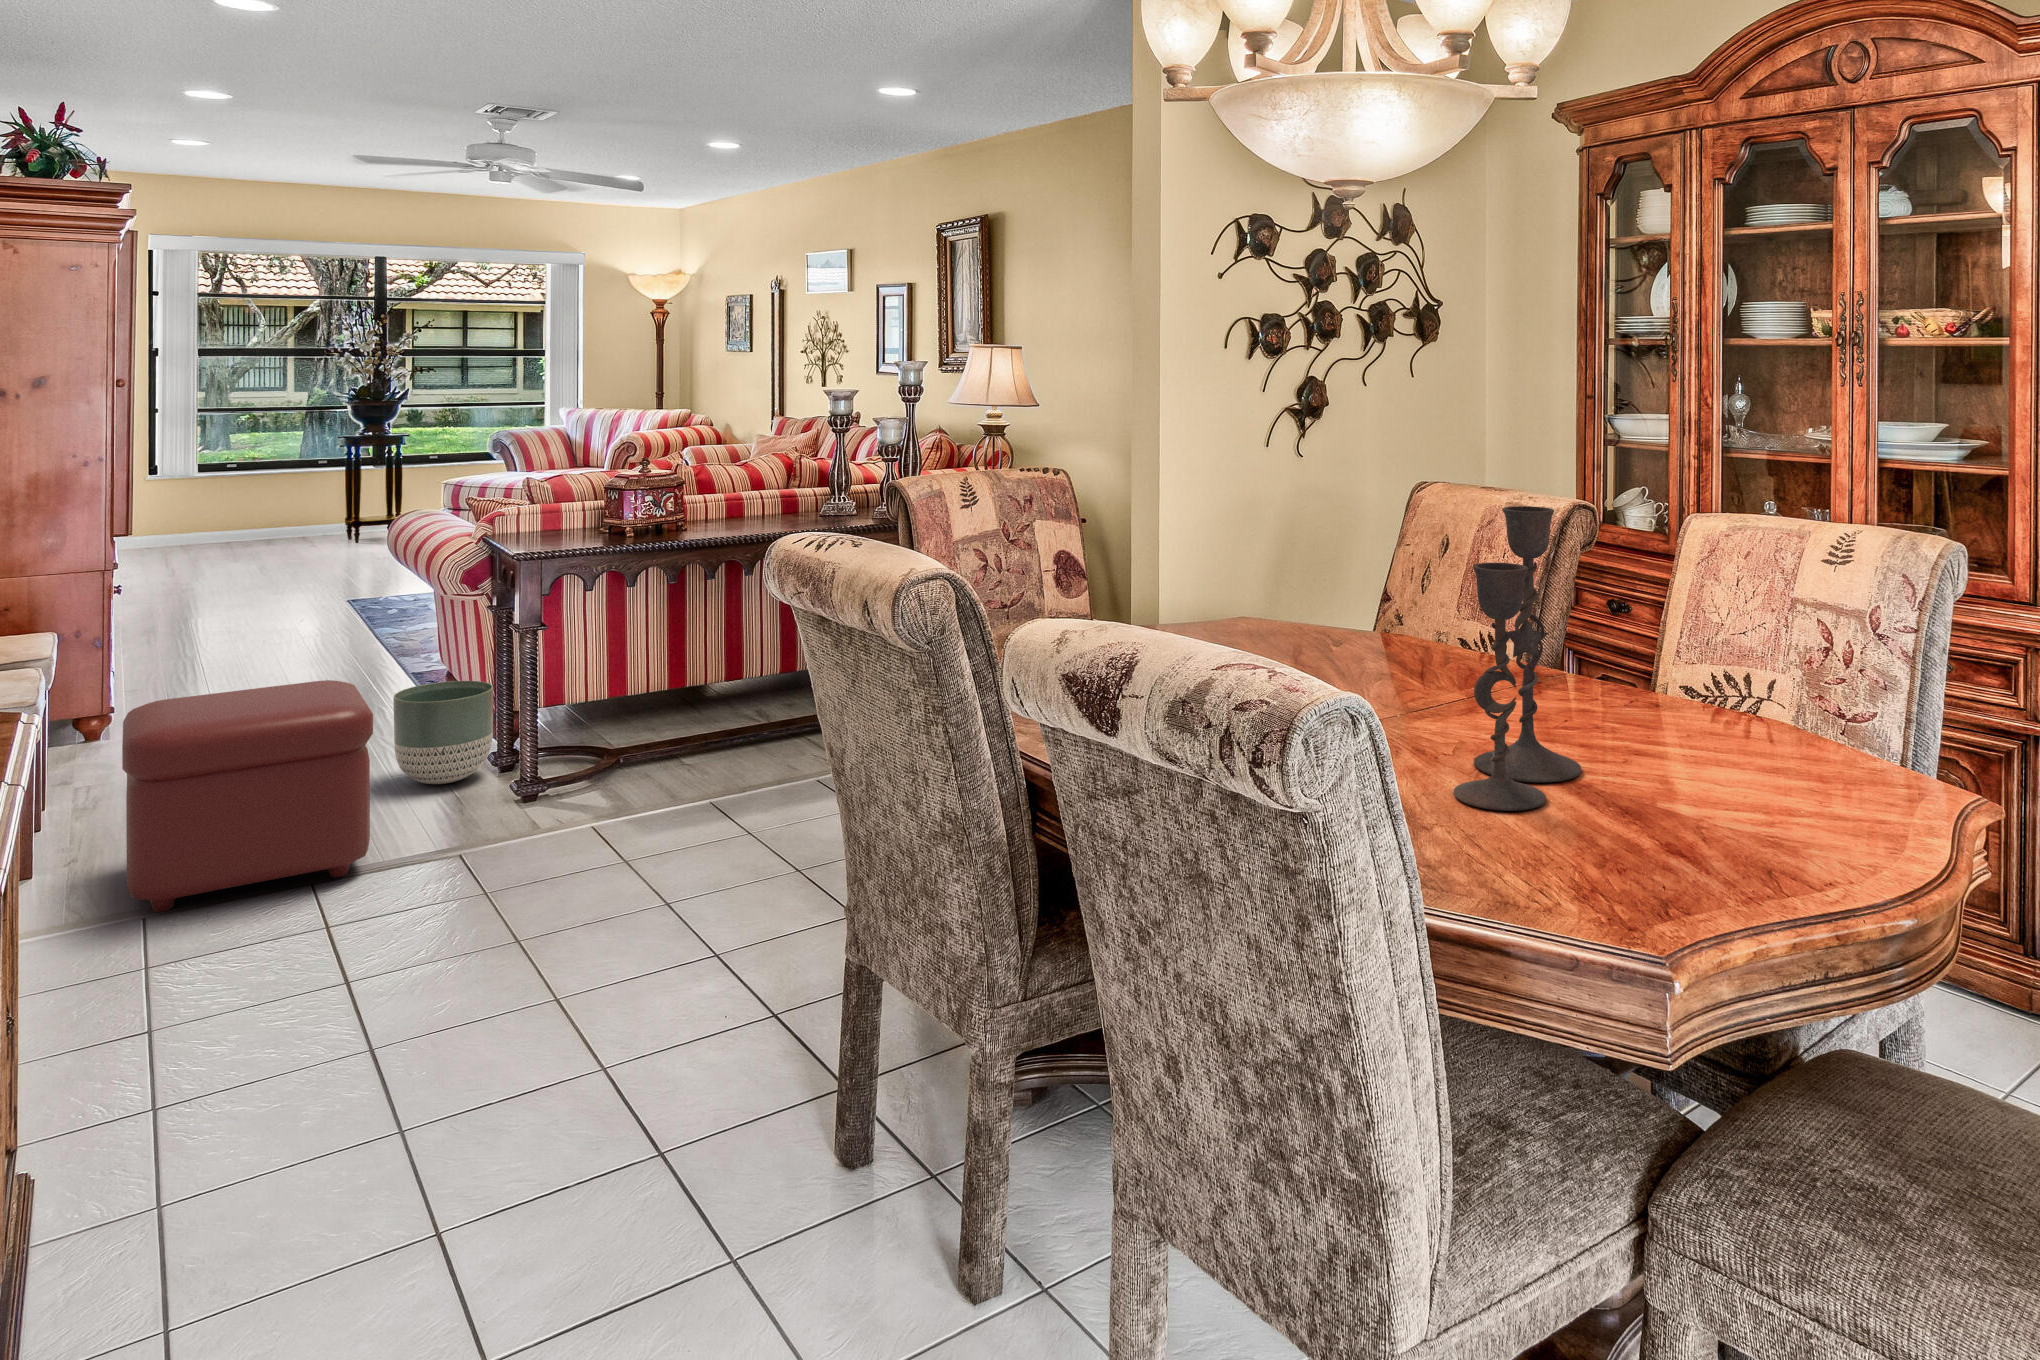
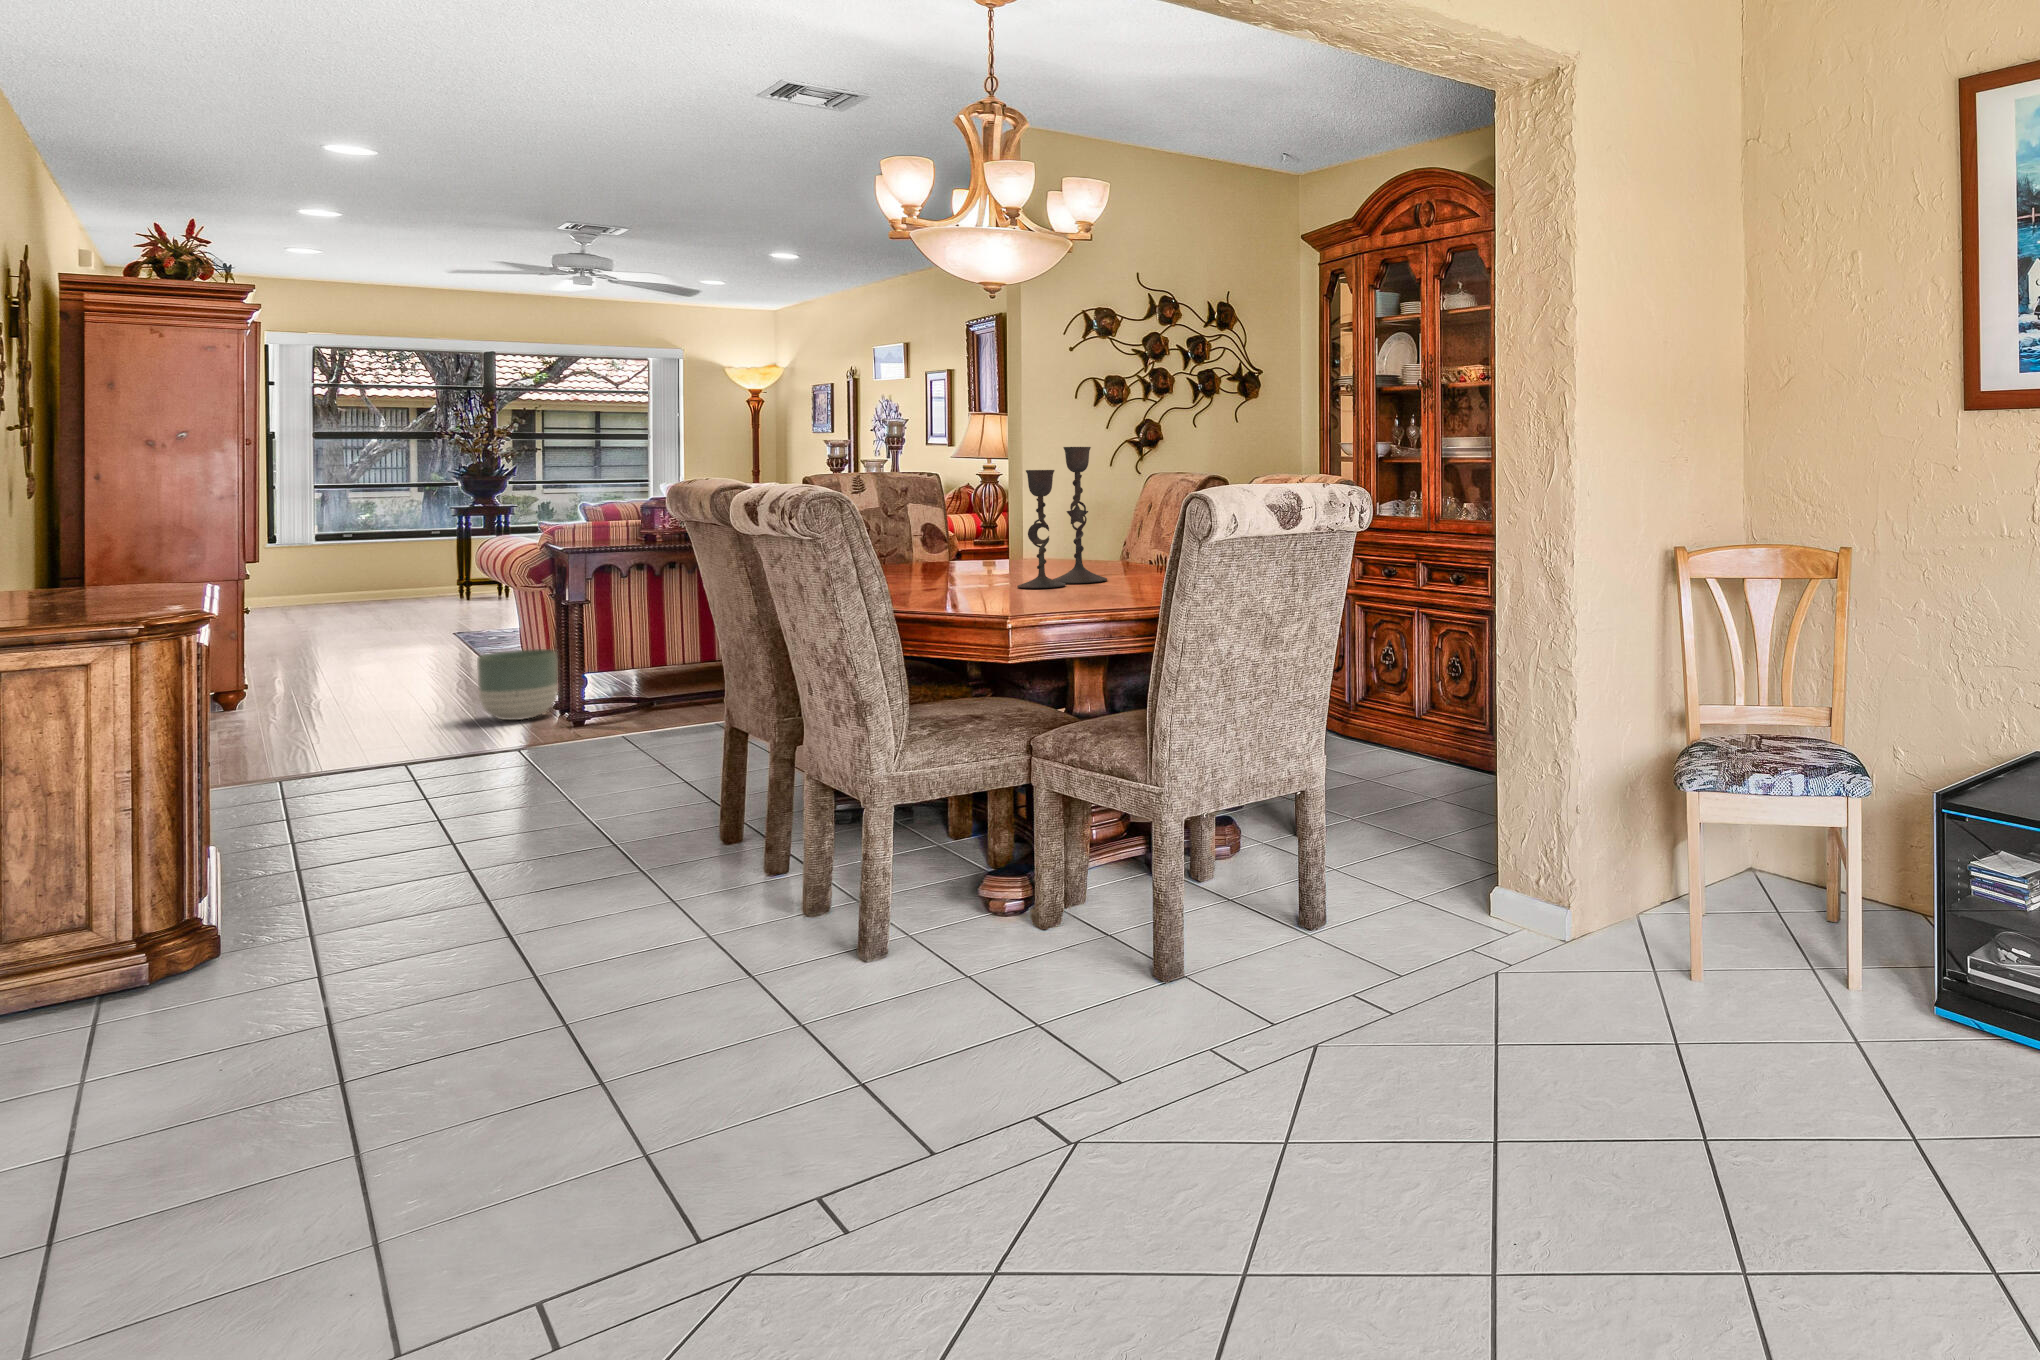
ottoman: present [122,680,373,912] -> none [259,634,453,779]

